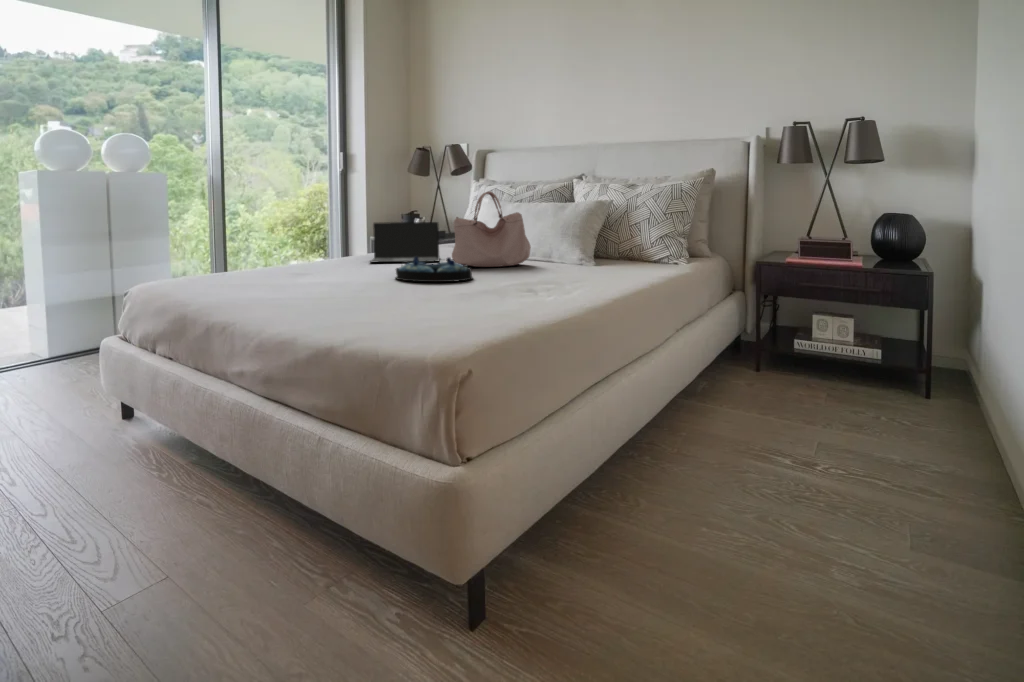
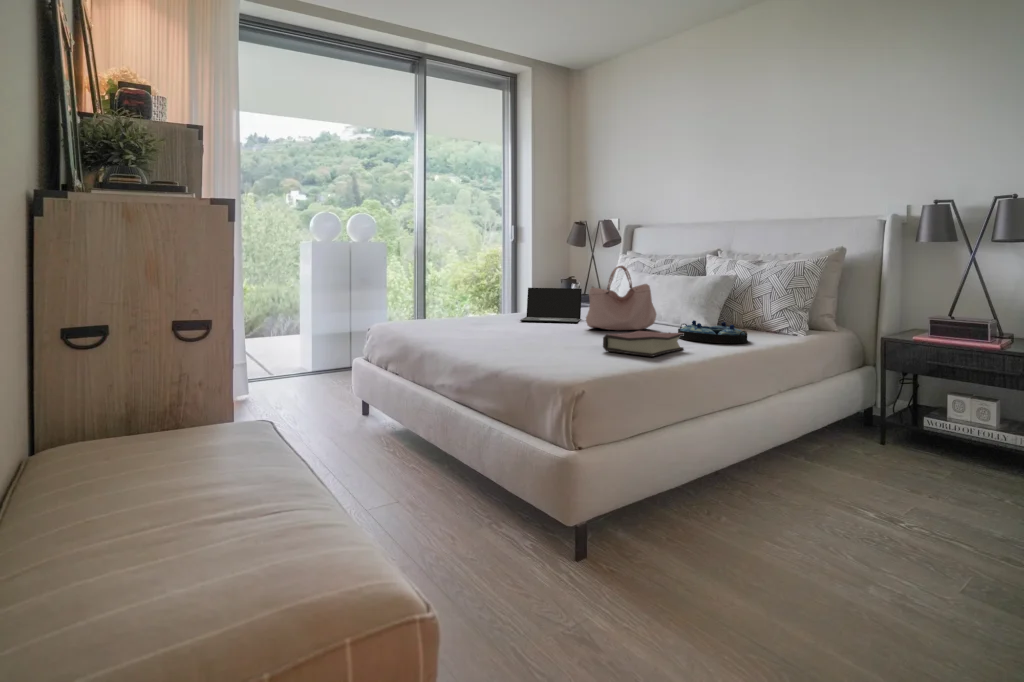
serving tray: present [396,257,473,282] -> present [678,320,748,343]
hardback book: none [487,263,574,291] -> present [603,331,684,357]

